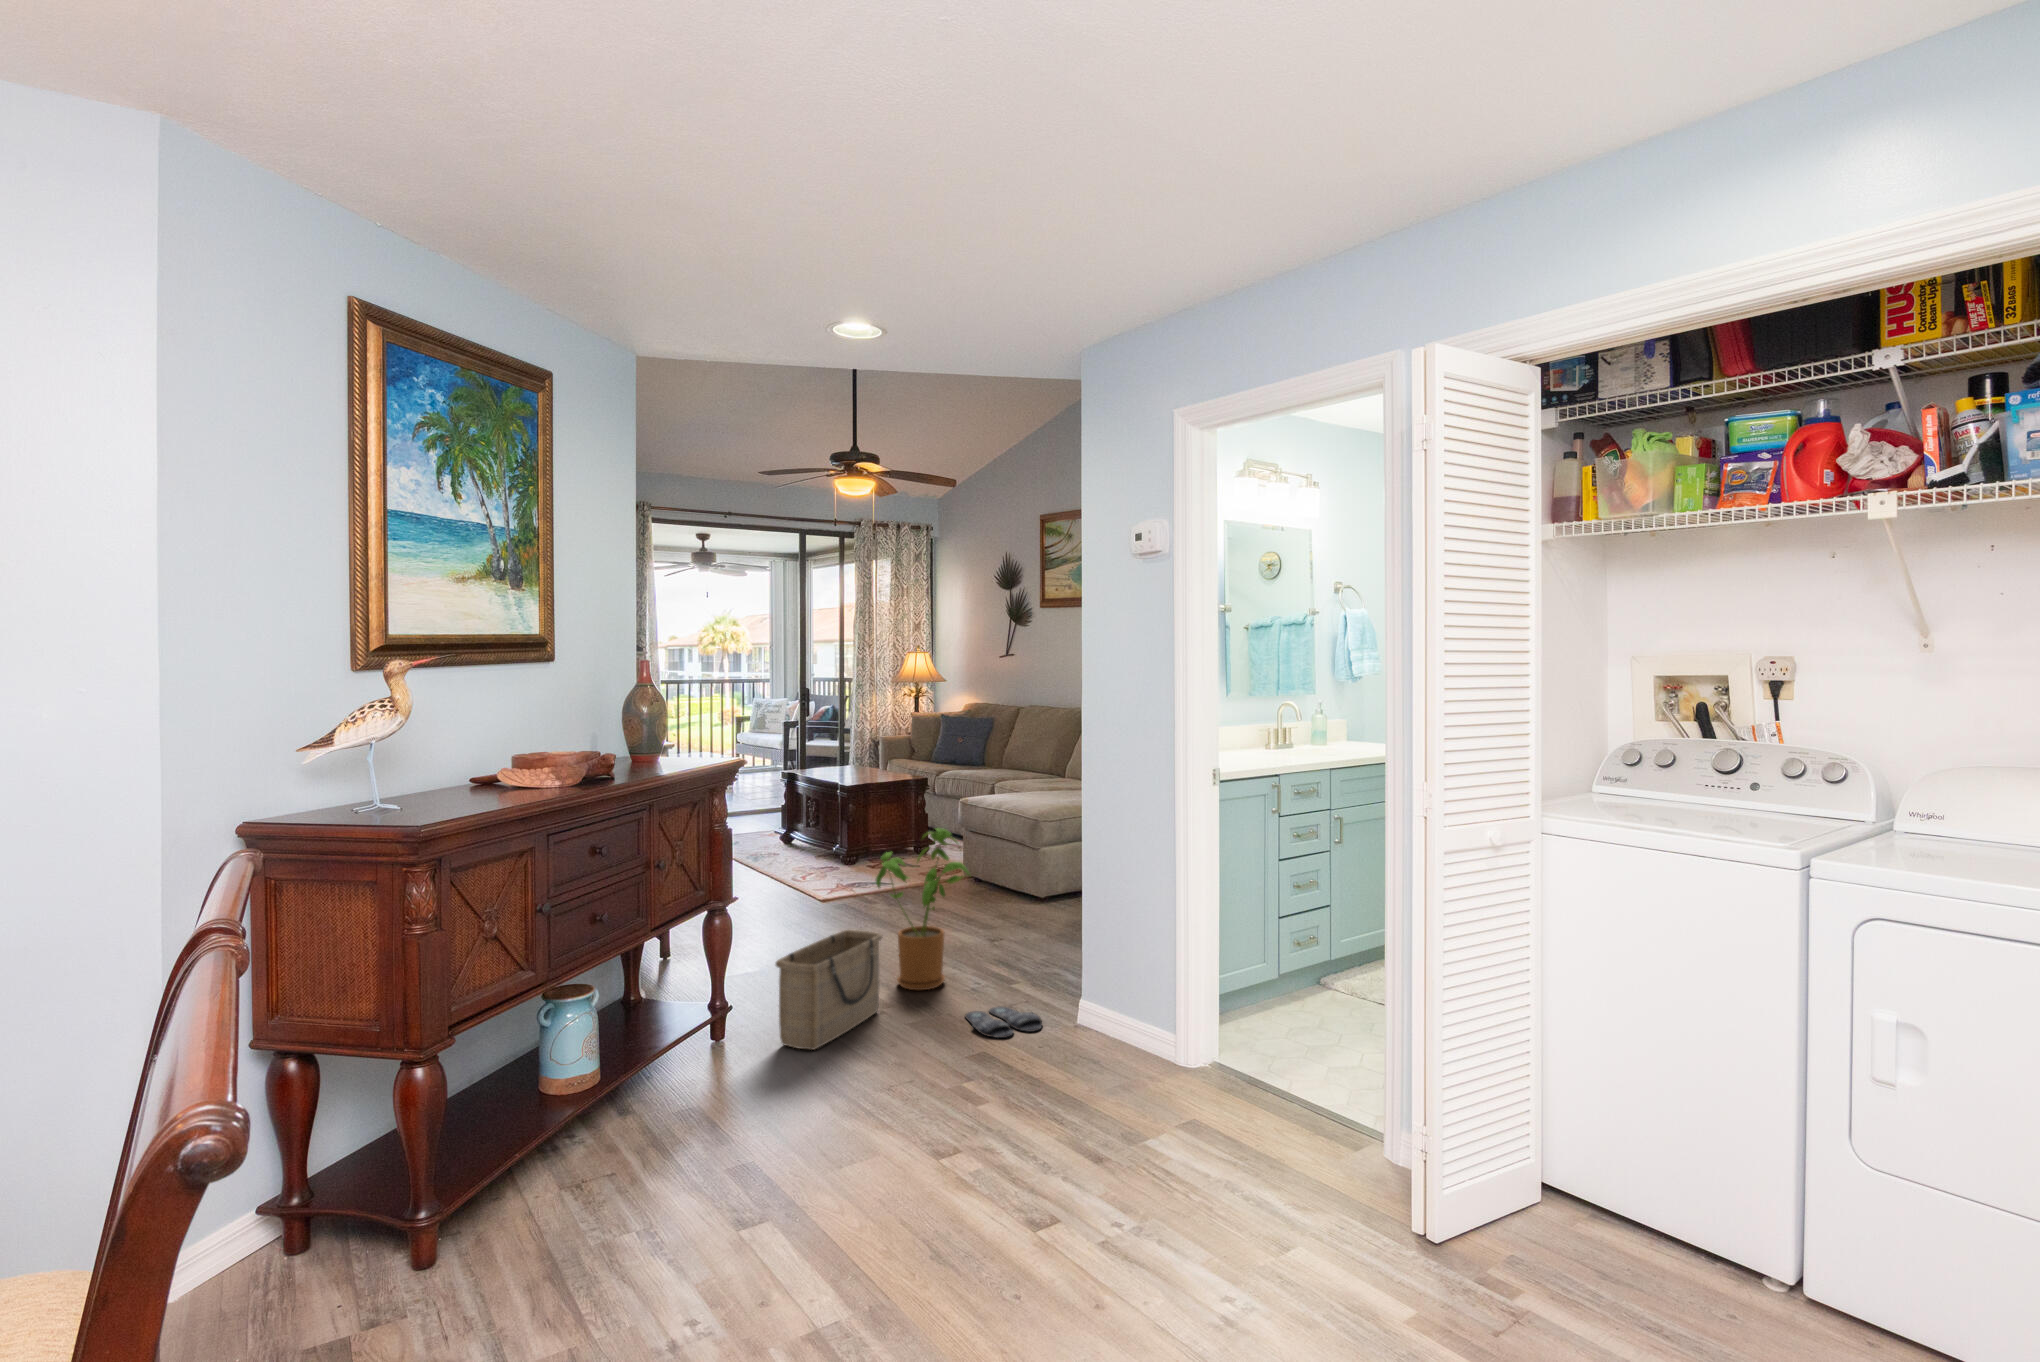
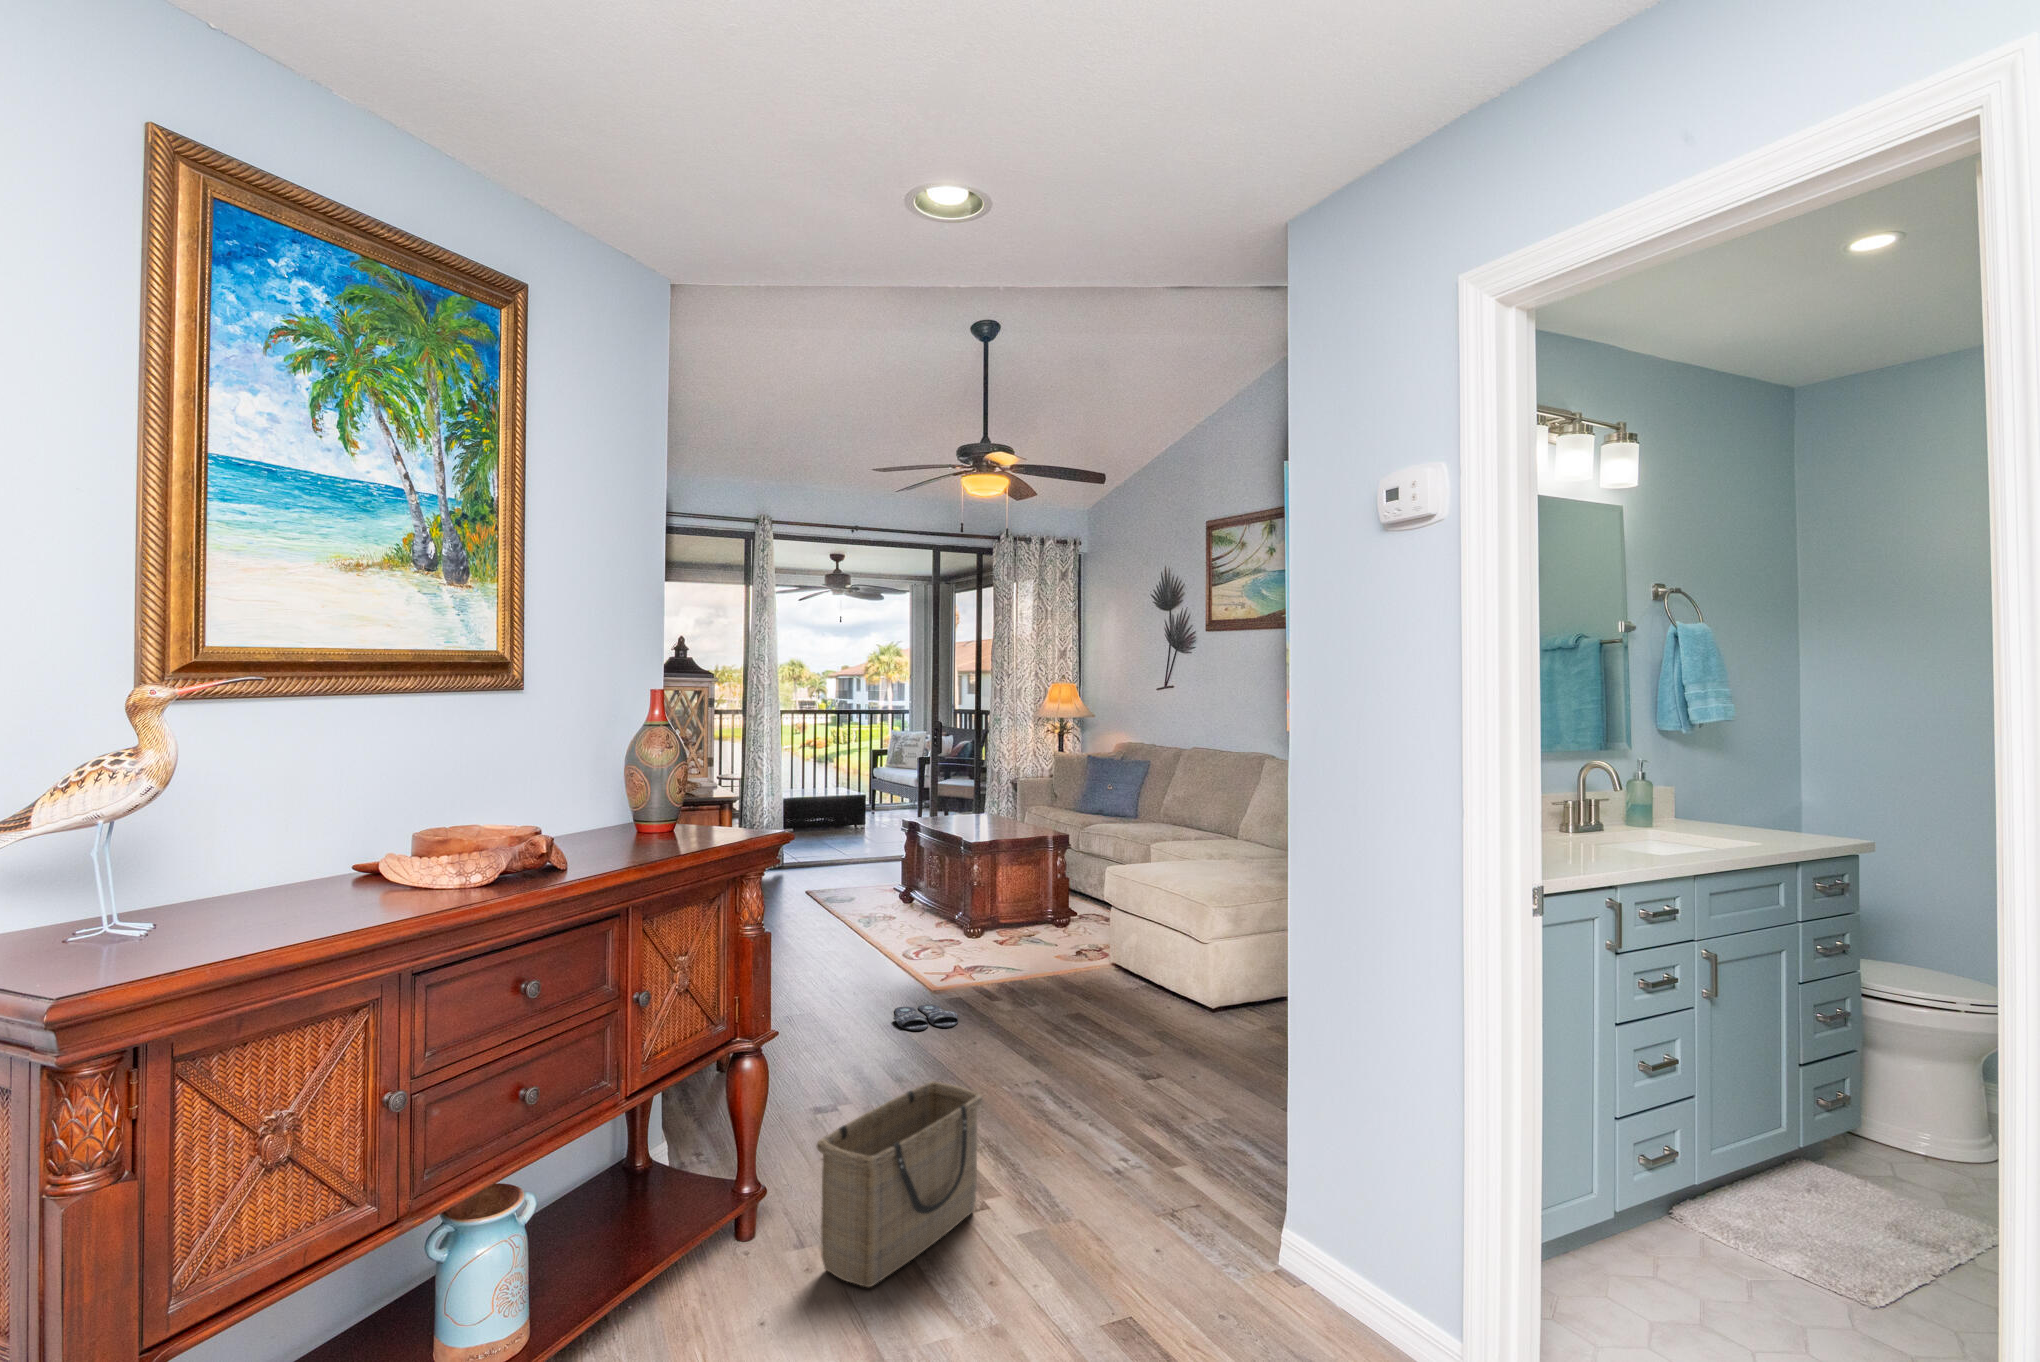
house plant: present [876,828,969,990] -> none [980,932,1116,1172]
slippers: present [965,1006,1042,1038] -> present [893,1004,958,1031]

